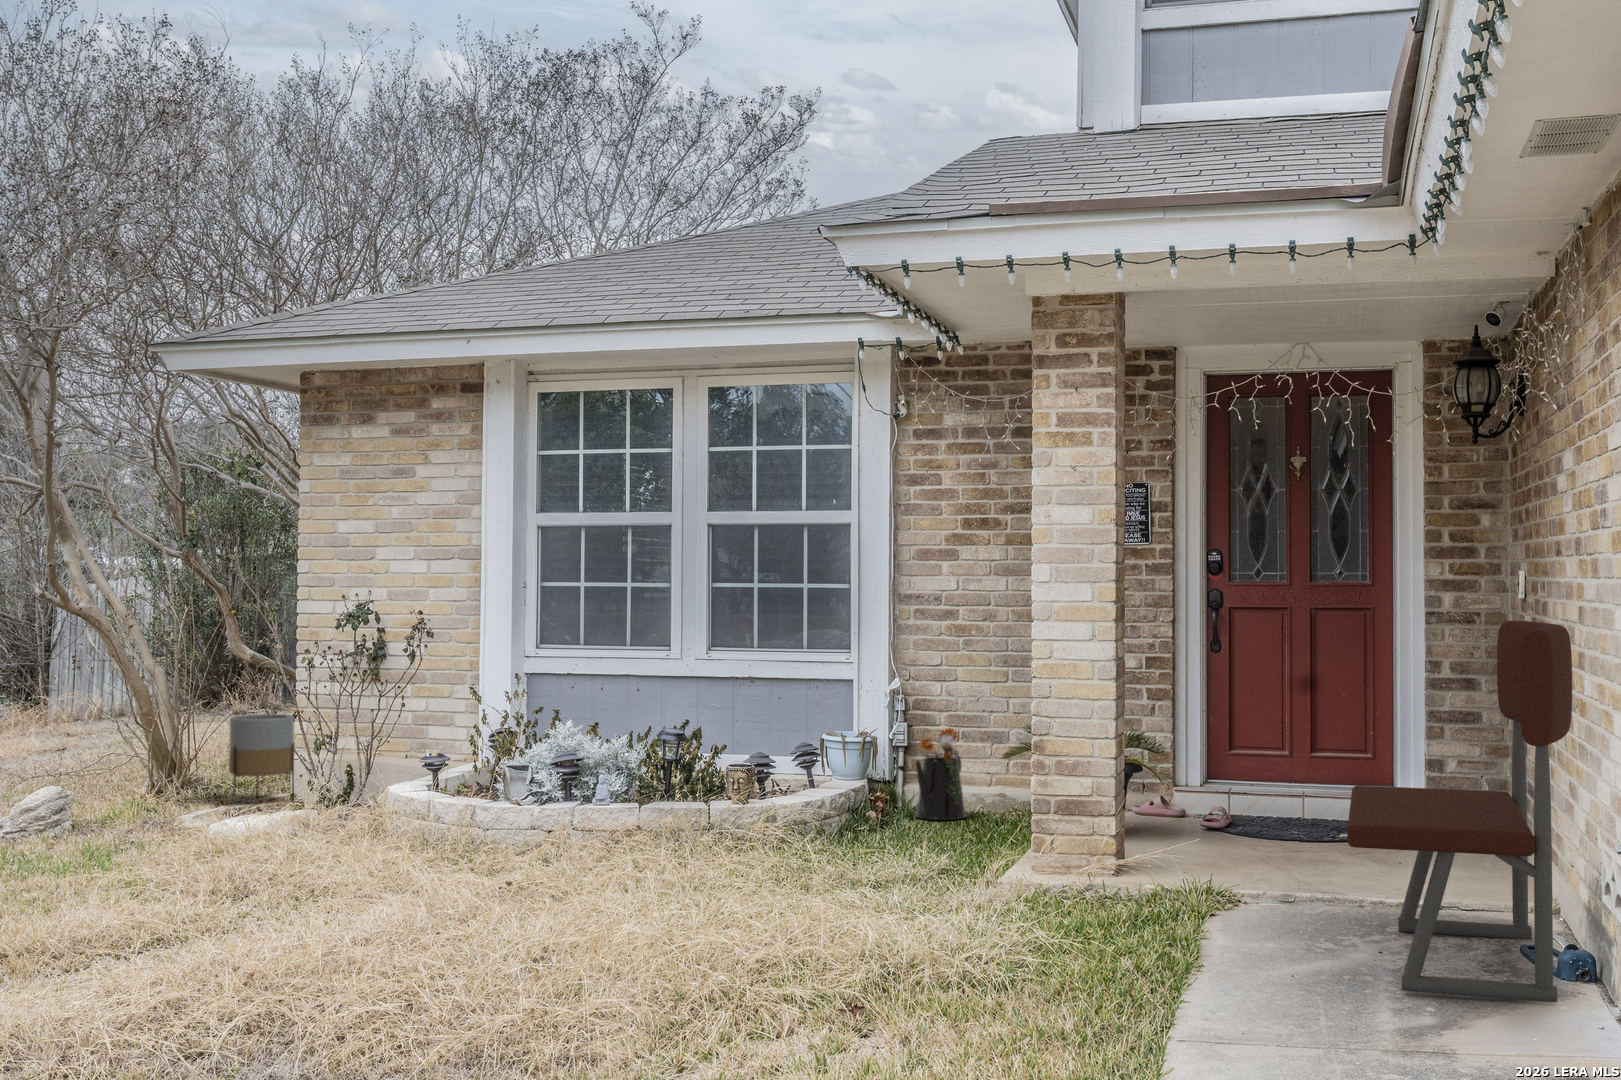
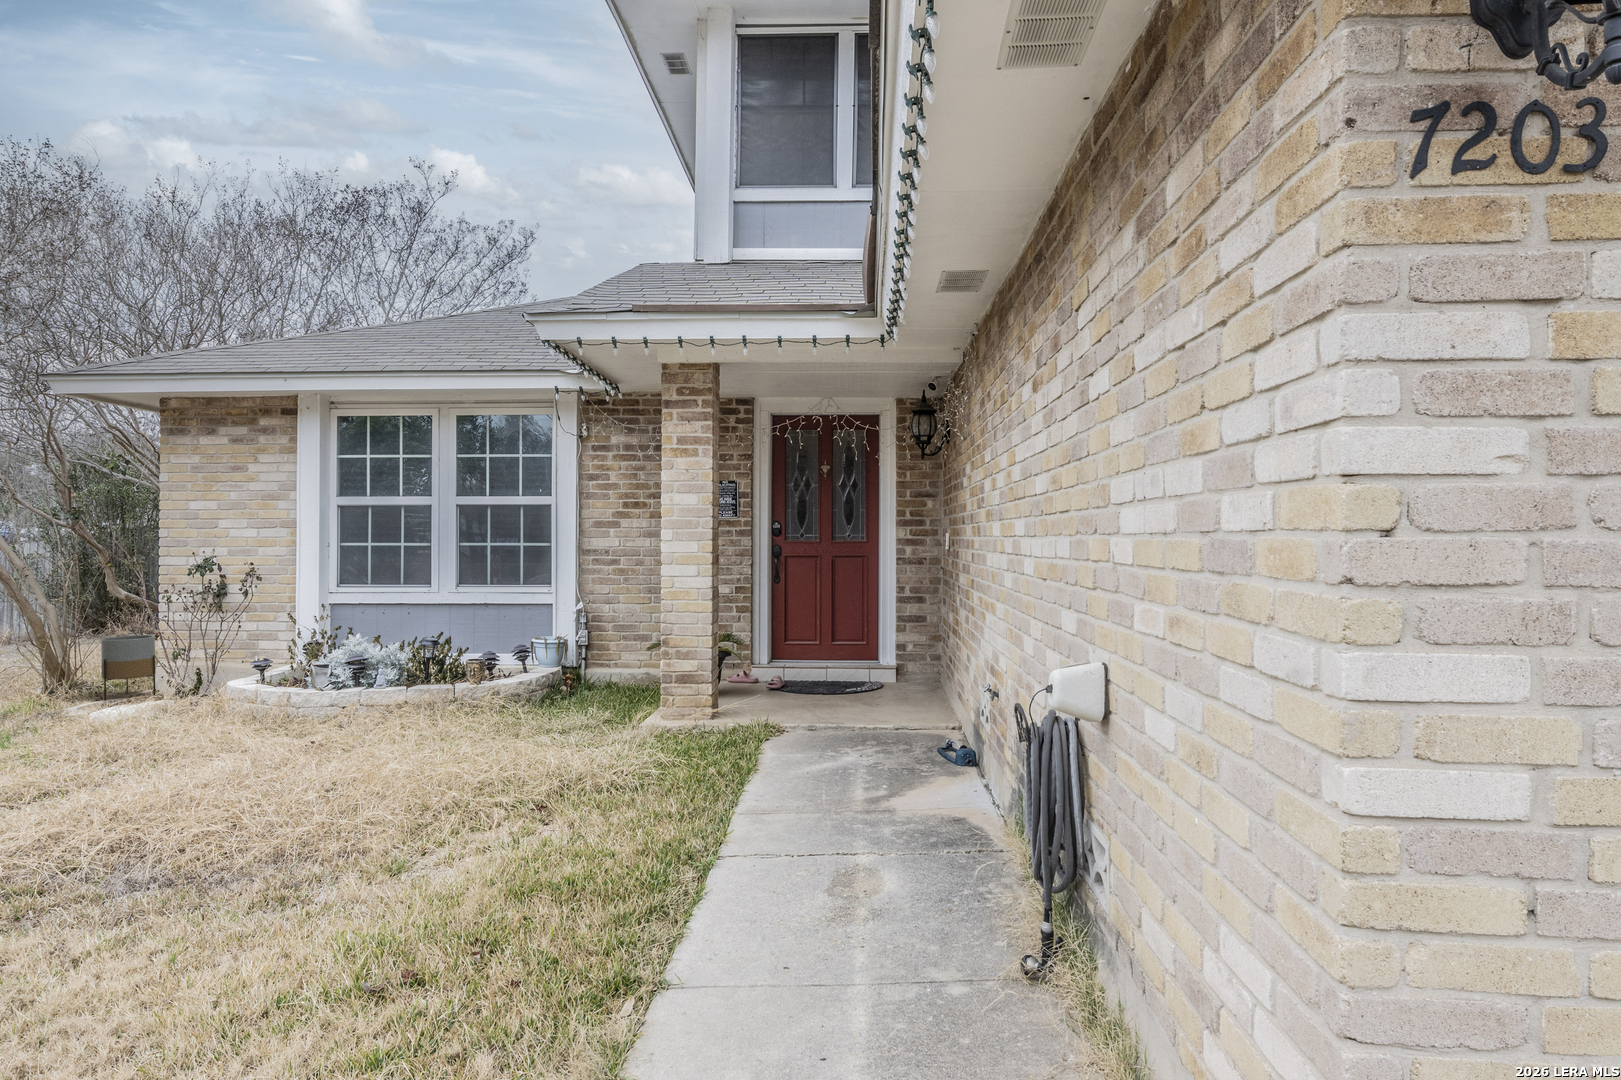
bench: present [1347,620,1572,1002] -> none [849,564,975,795]
watering can: present [916,728,967,820] -> none [593,630,626,688]

